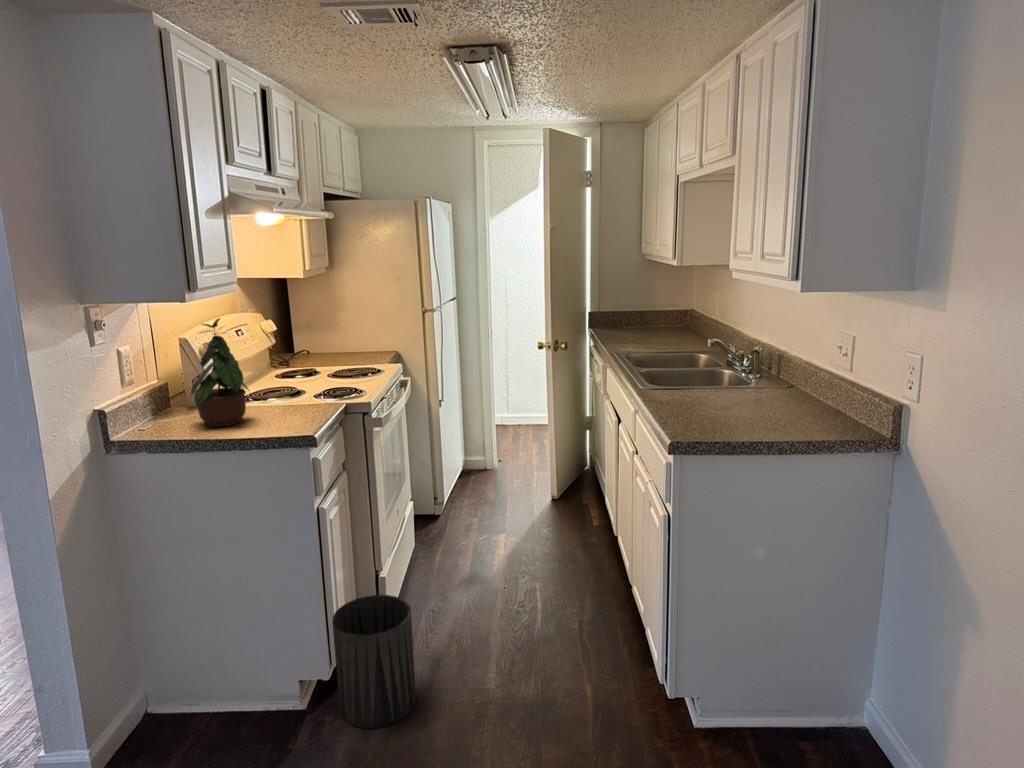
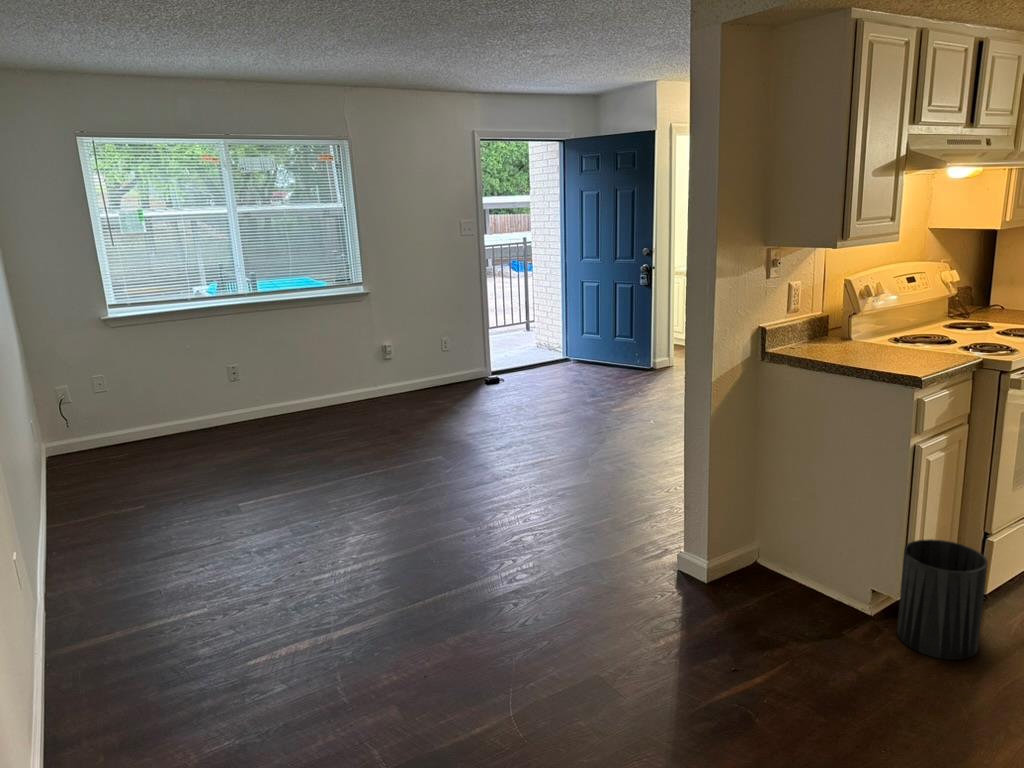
potted plant: present [191,319,249,427] -> none [828,264,887,357]

